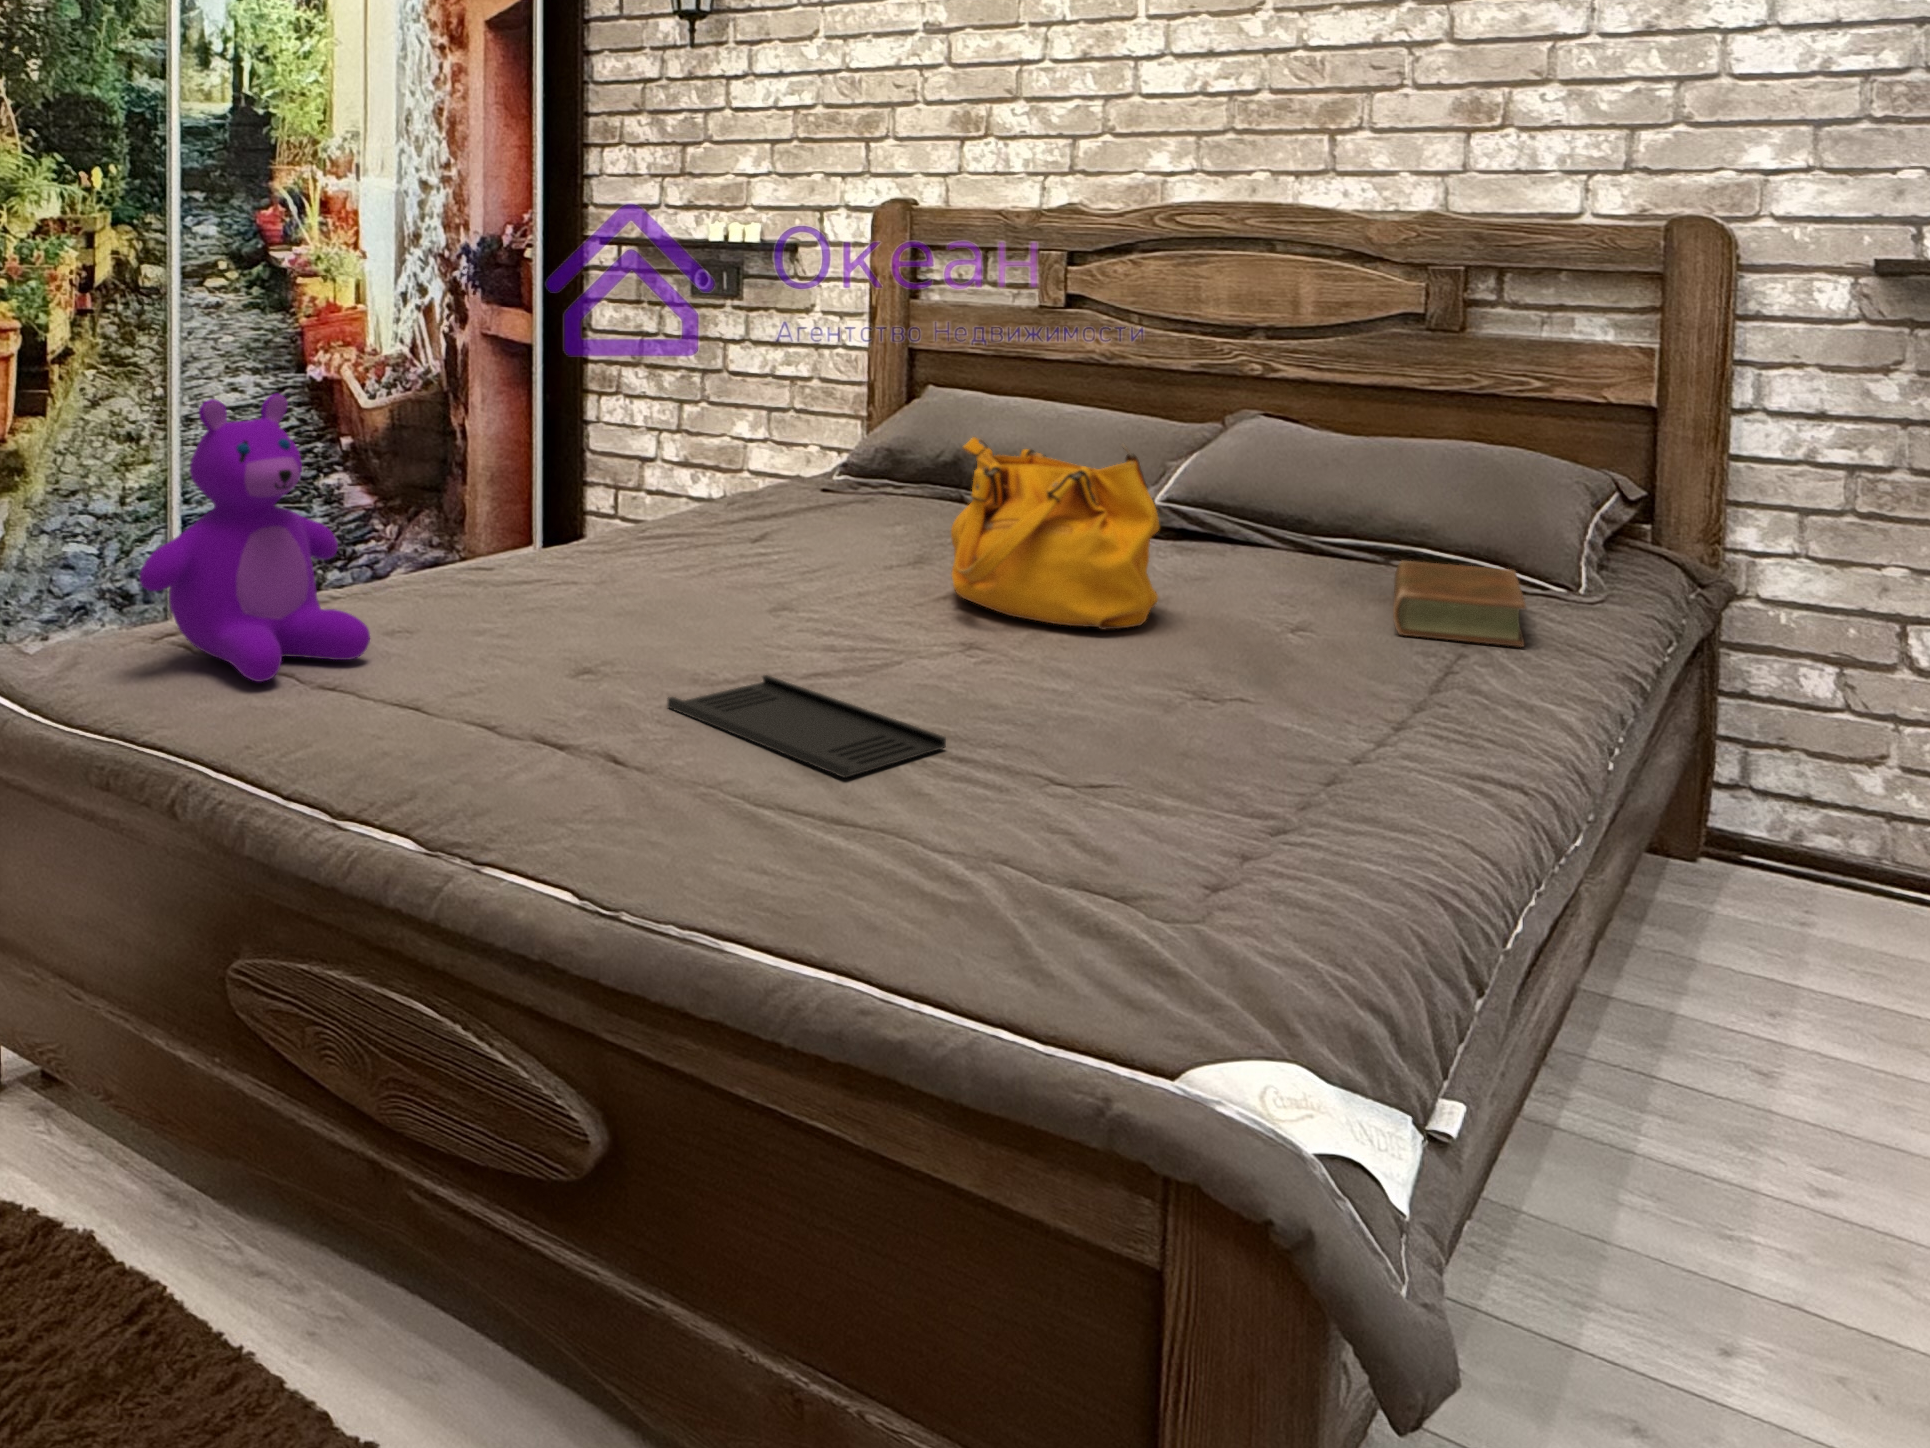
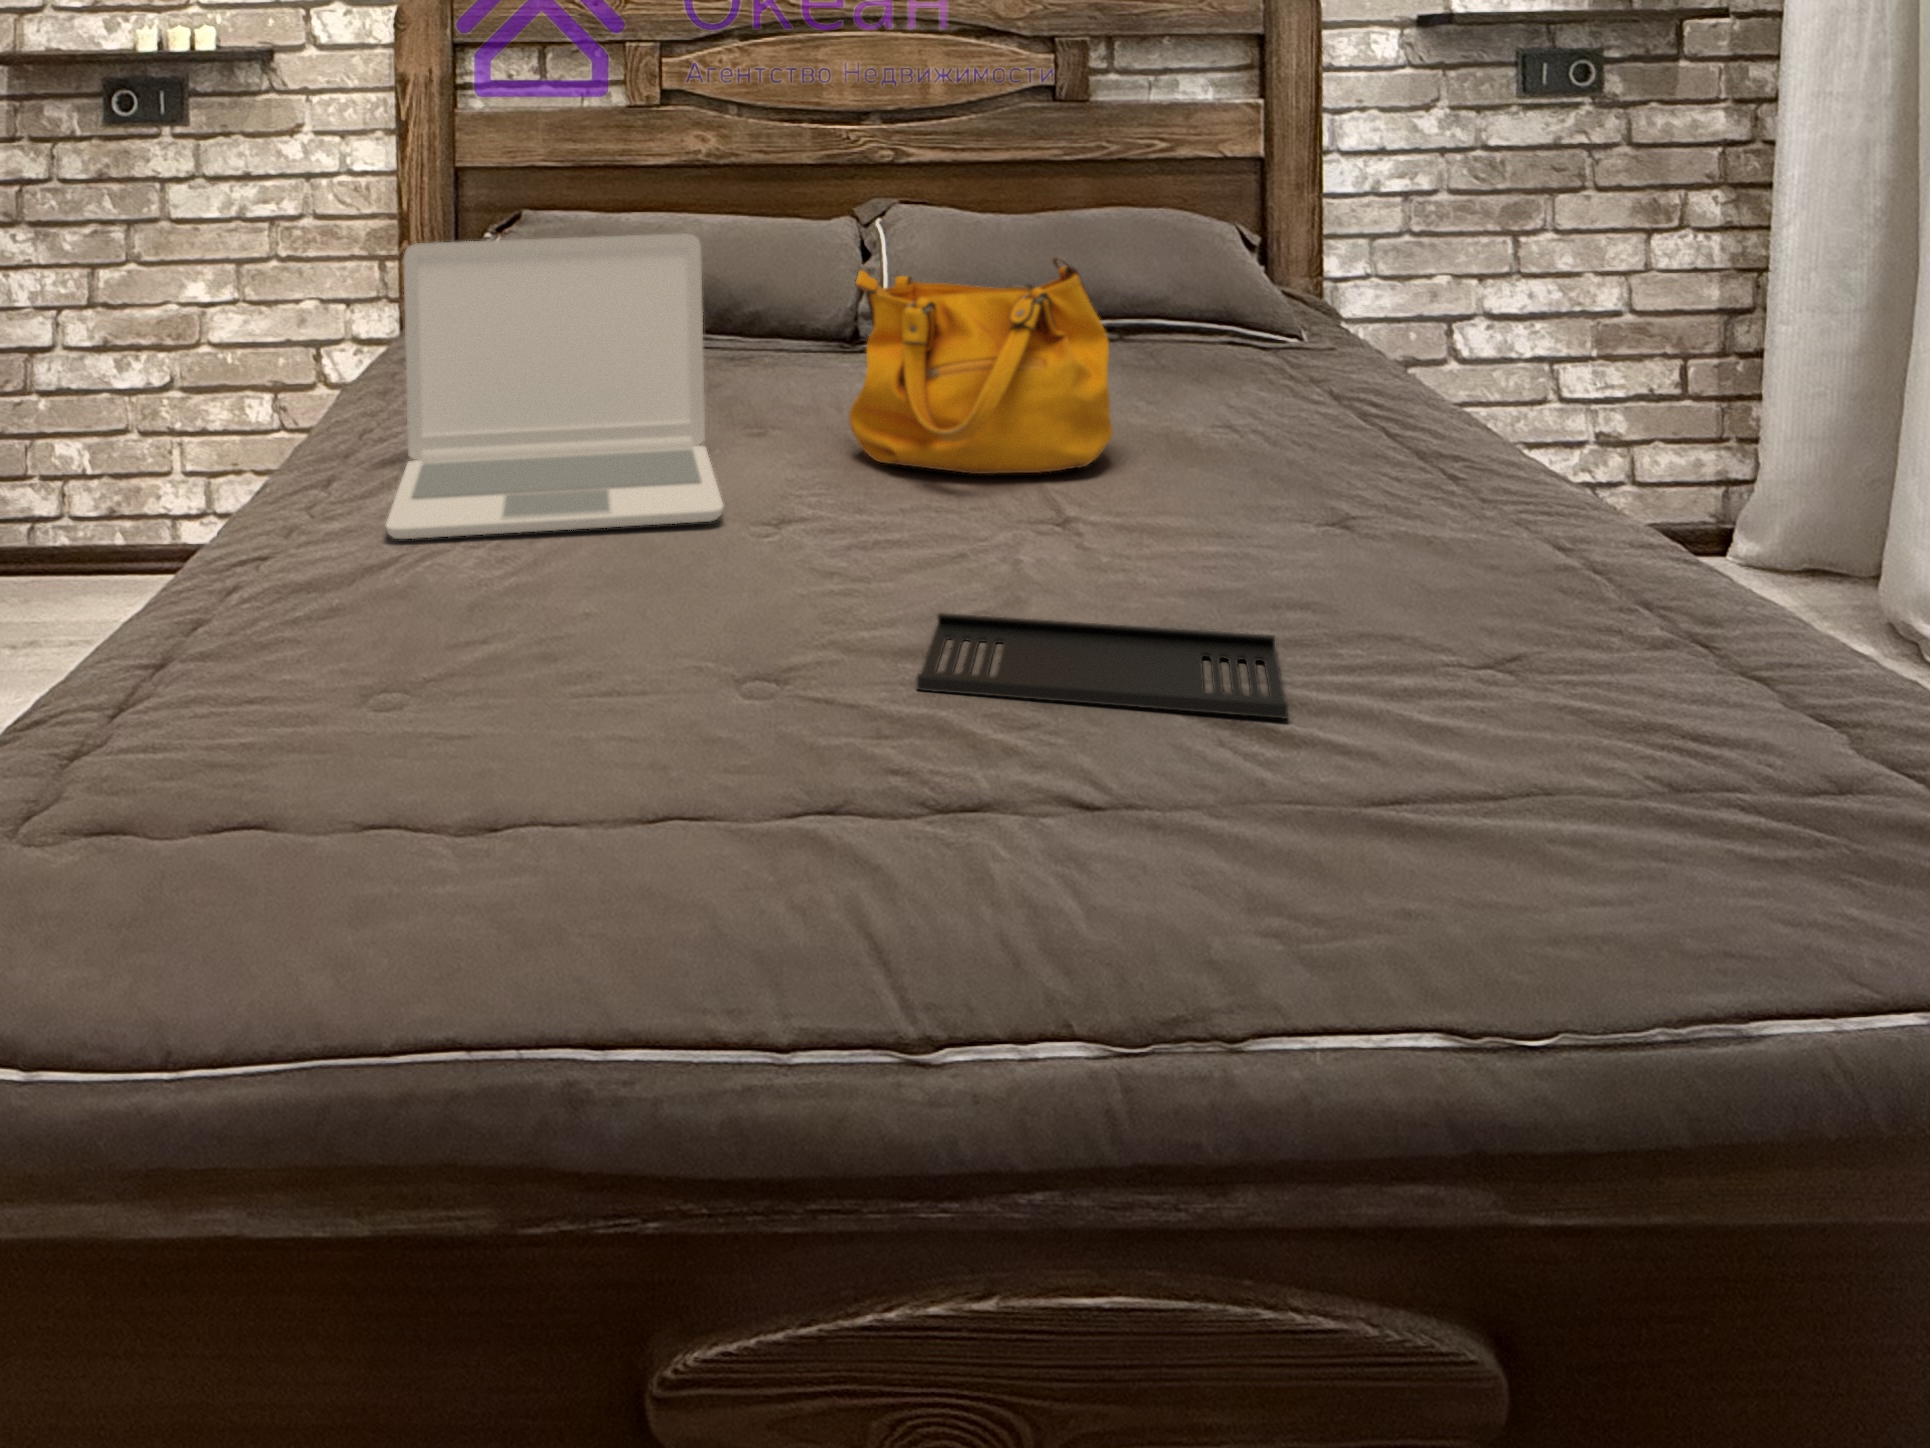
laptop: none [564,378,859,604] -> present [386,233,723,539]
teddy bear: present [139,394,370,682] -> none [92,348,420,833]
book: present [1393,561,1526,647] -> none [1199,332,1393,415]

